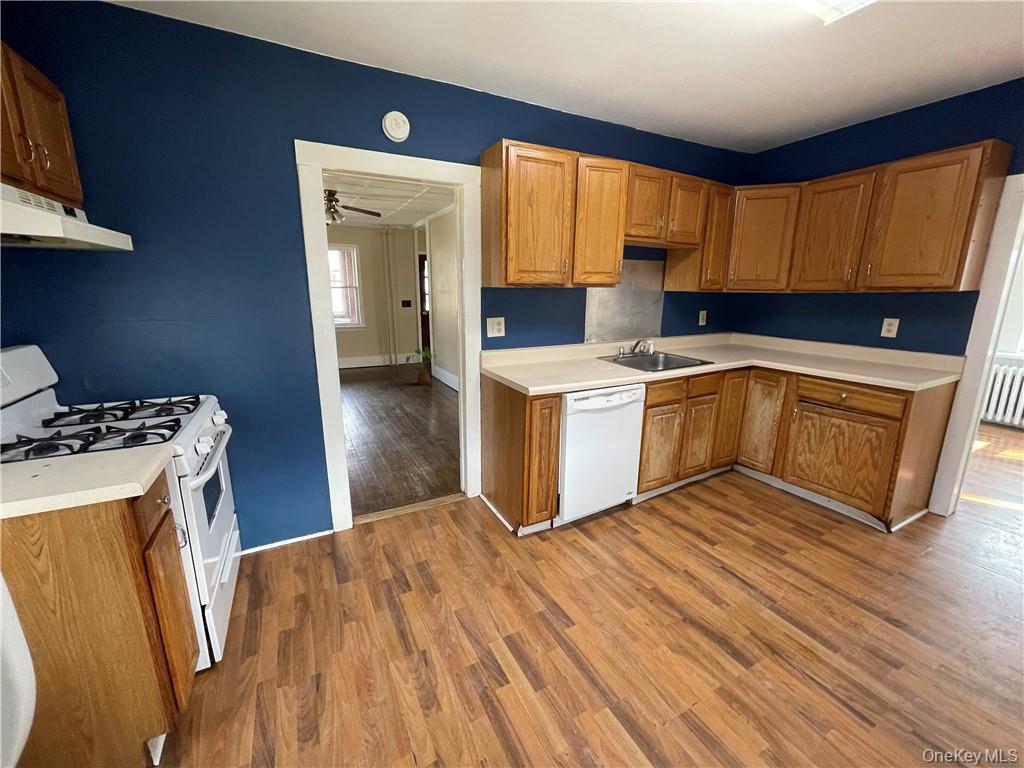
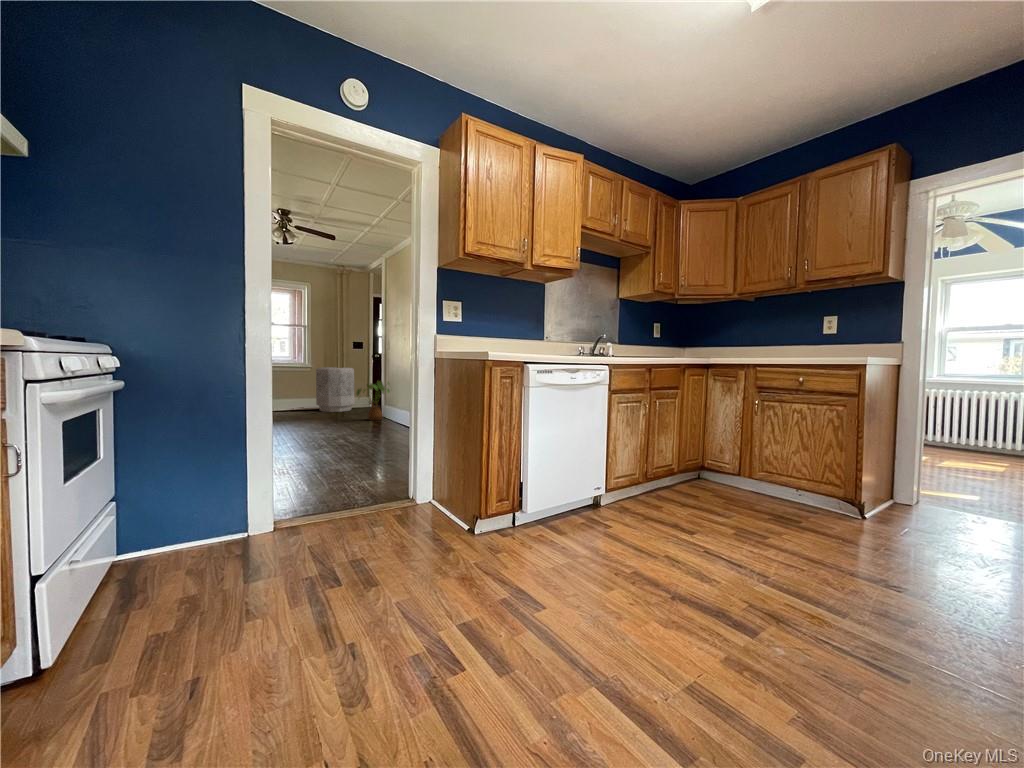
trash can: none [367,328,404,372] -> present [316,367,354,412]

